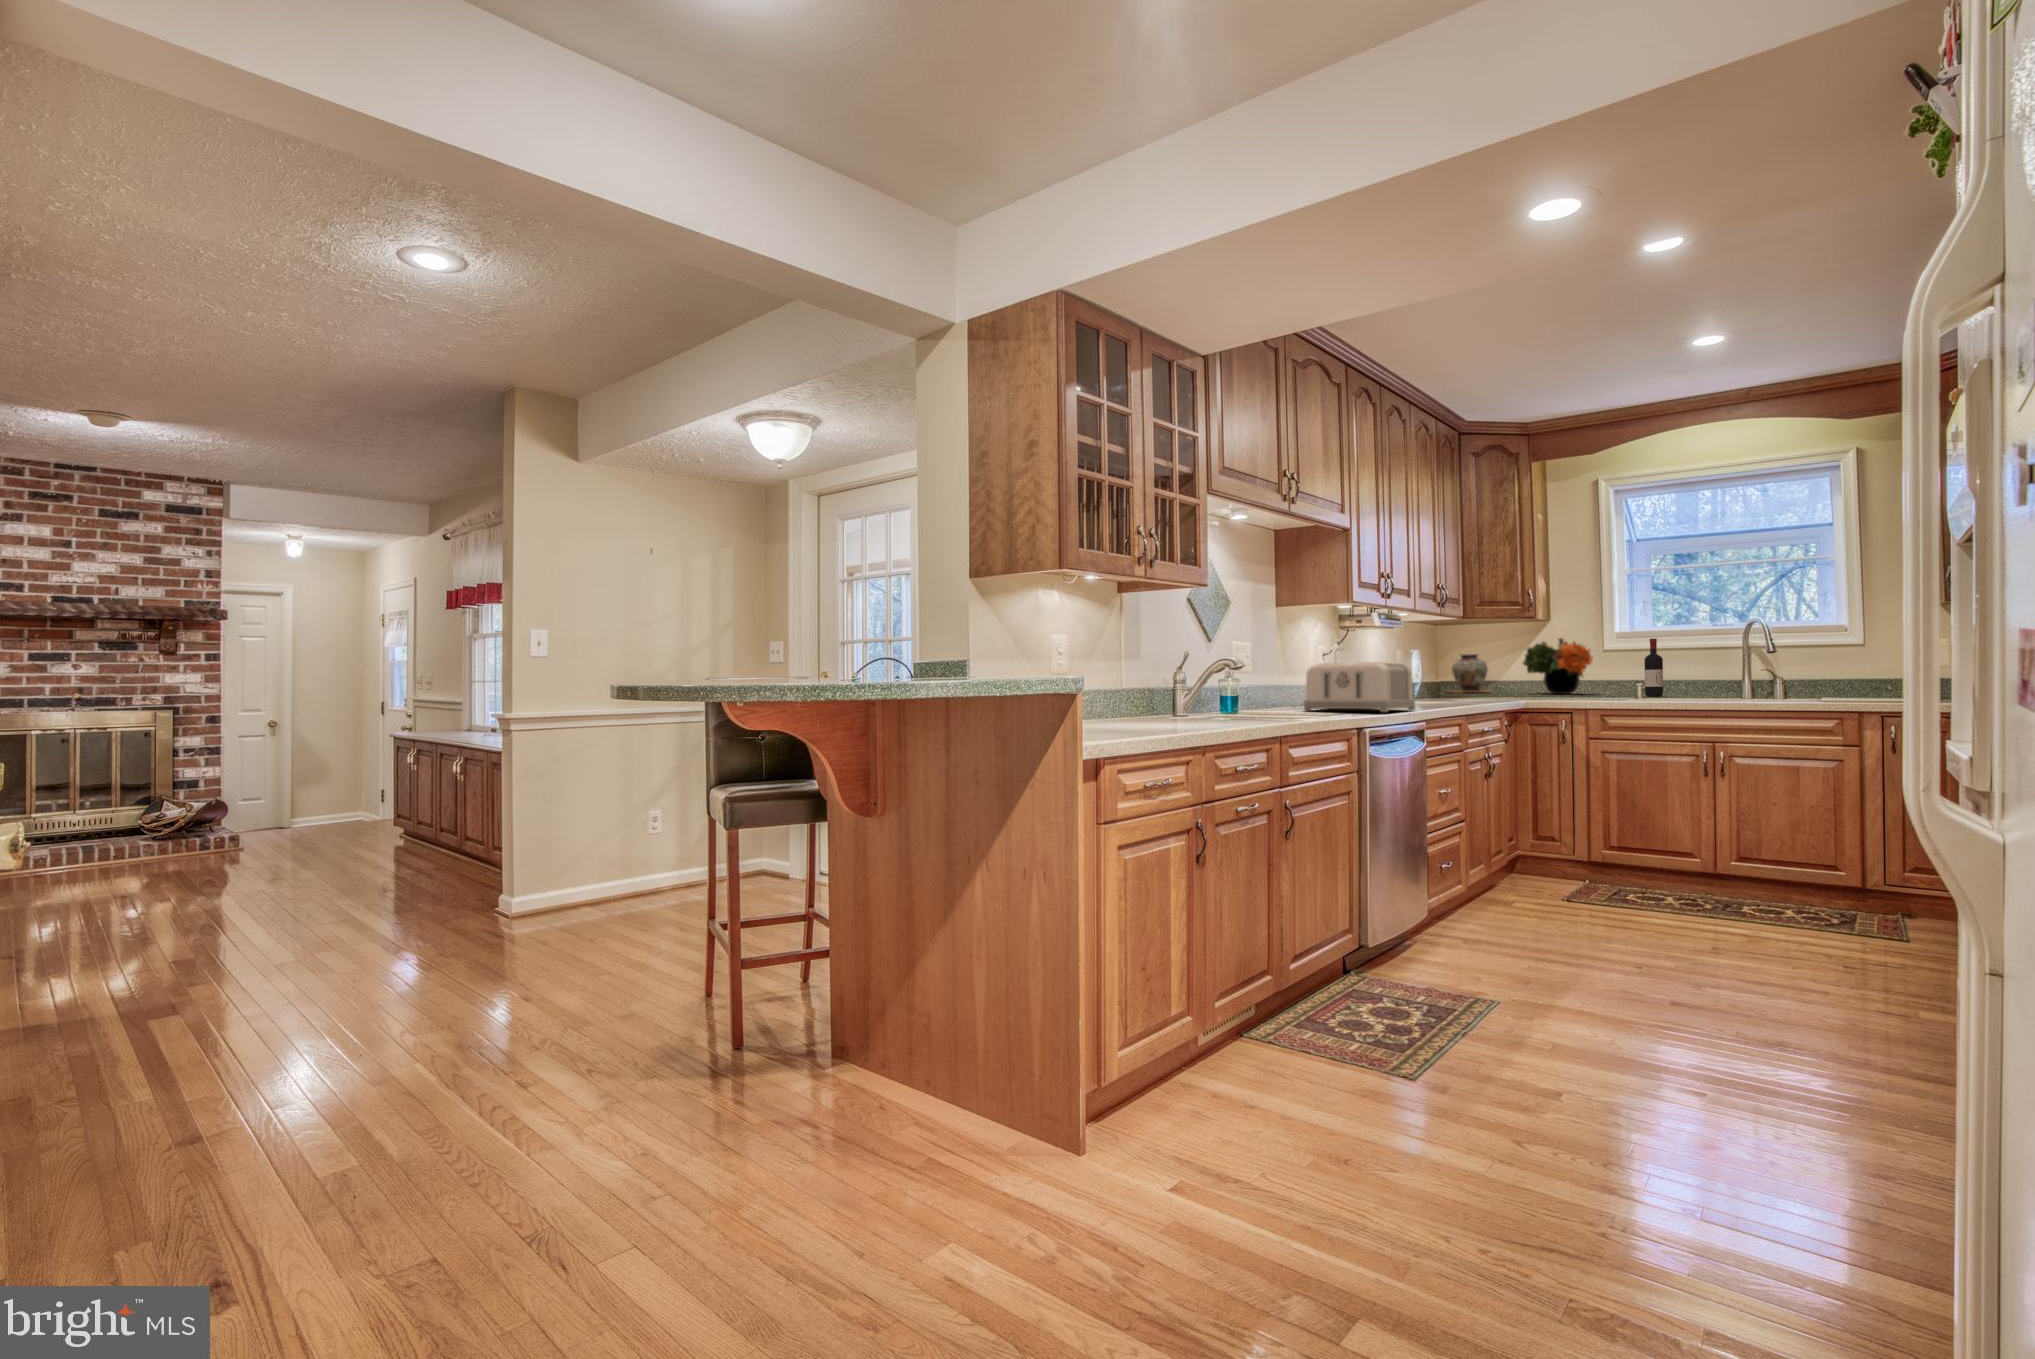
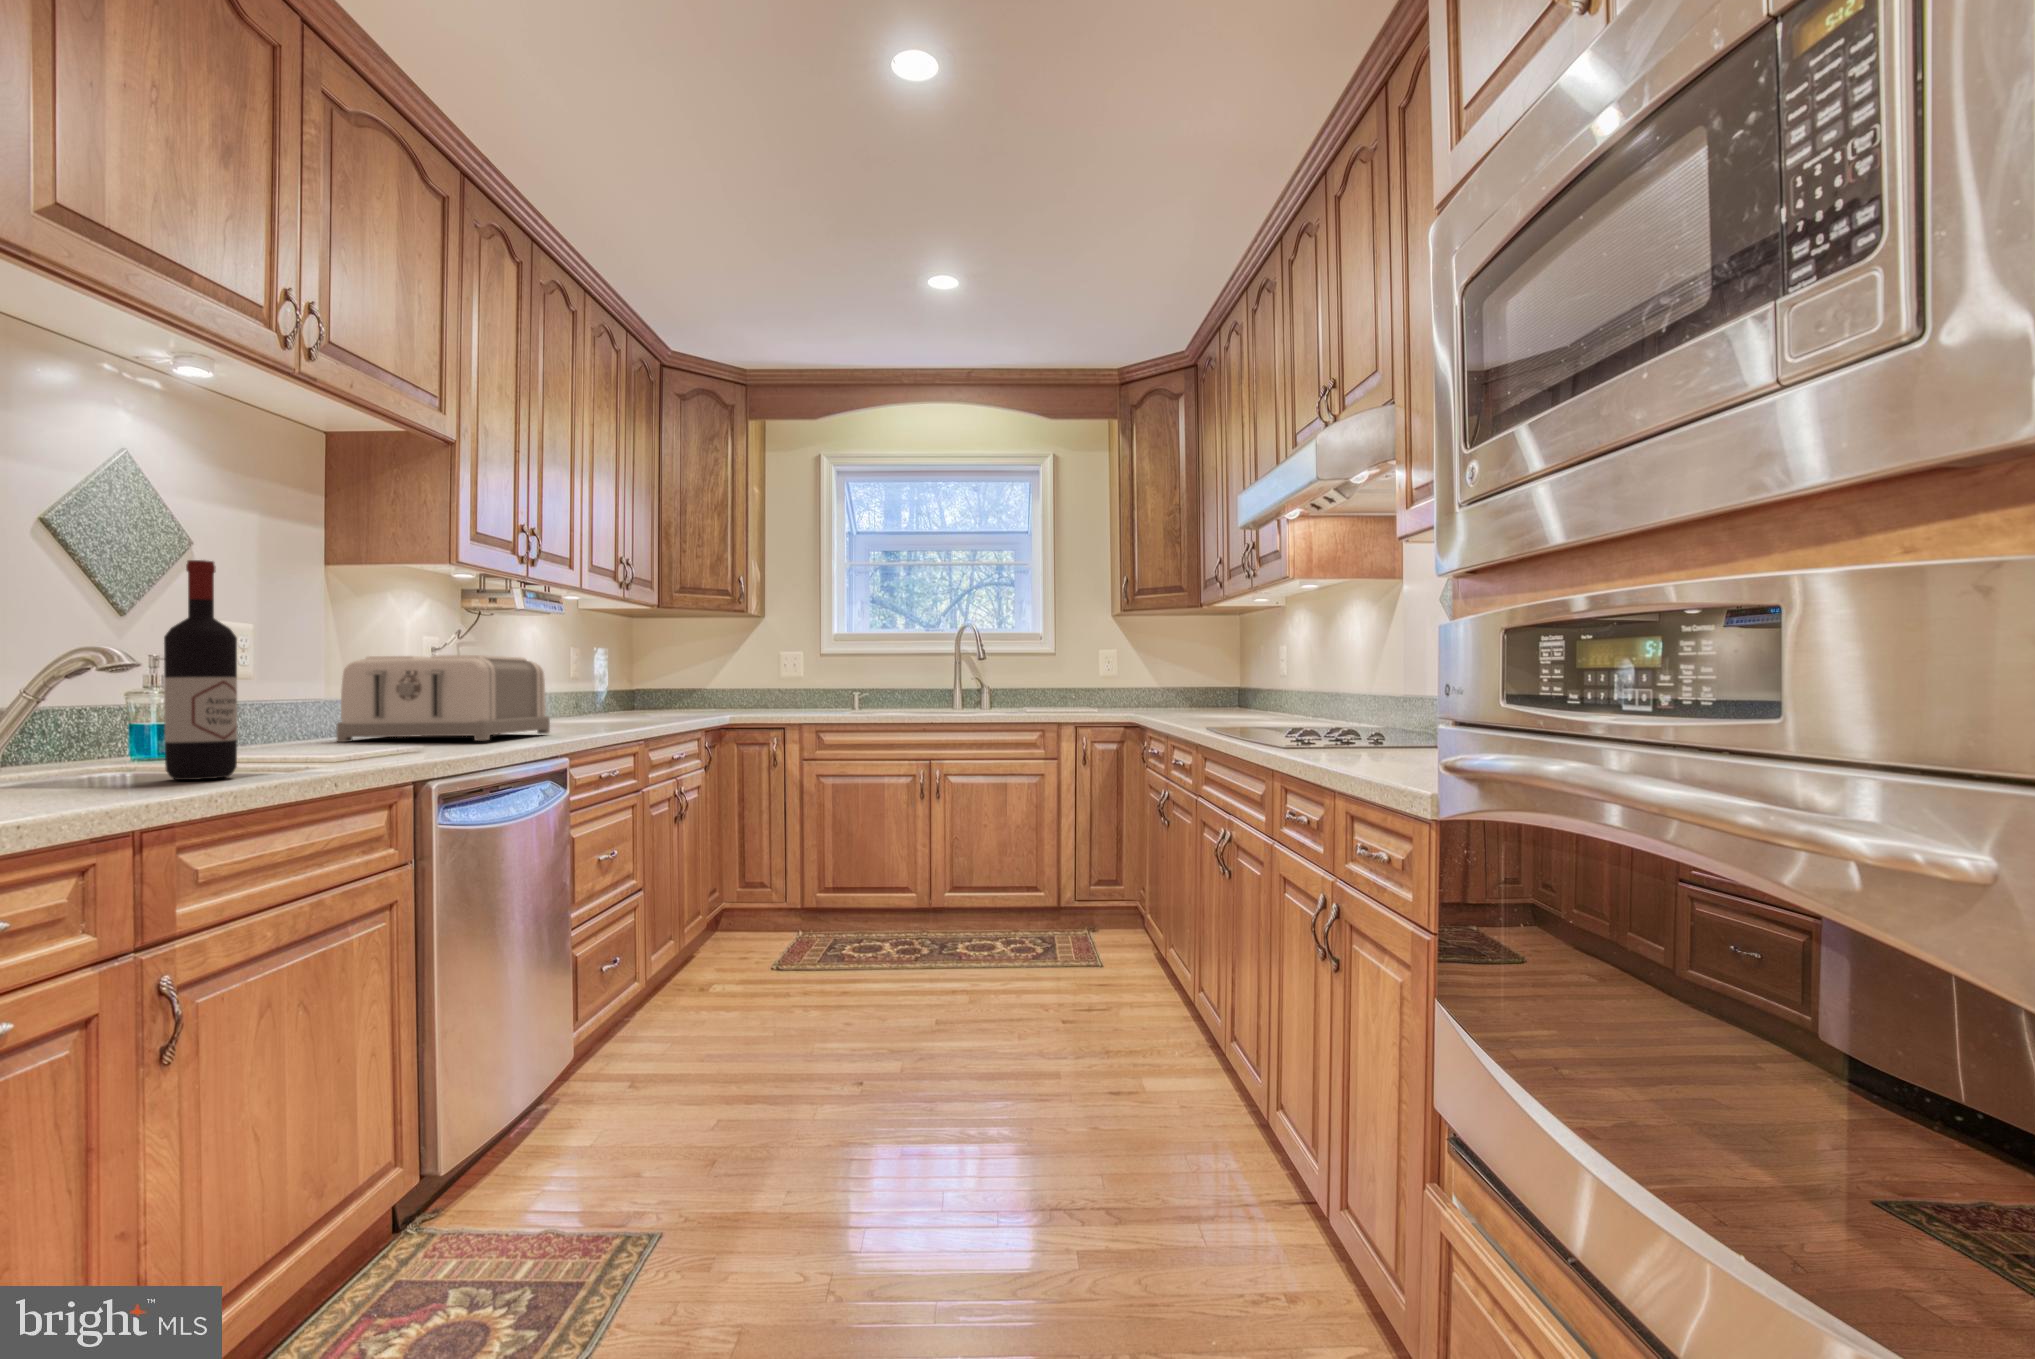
flower arrangement: present [1523,638,1593,694] -> none [732,637,813,705]
wine bottle: present [1644,639,1663,696] -> present [164,560,238,780]
decorative vase: present [1450,654,1488,693] -> none [637,654,702,704]

